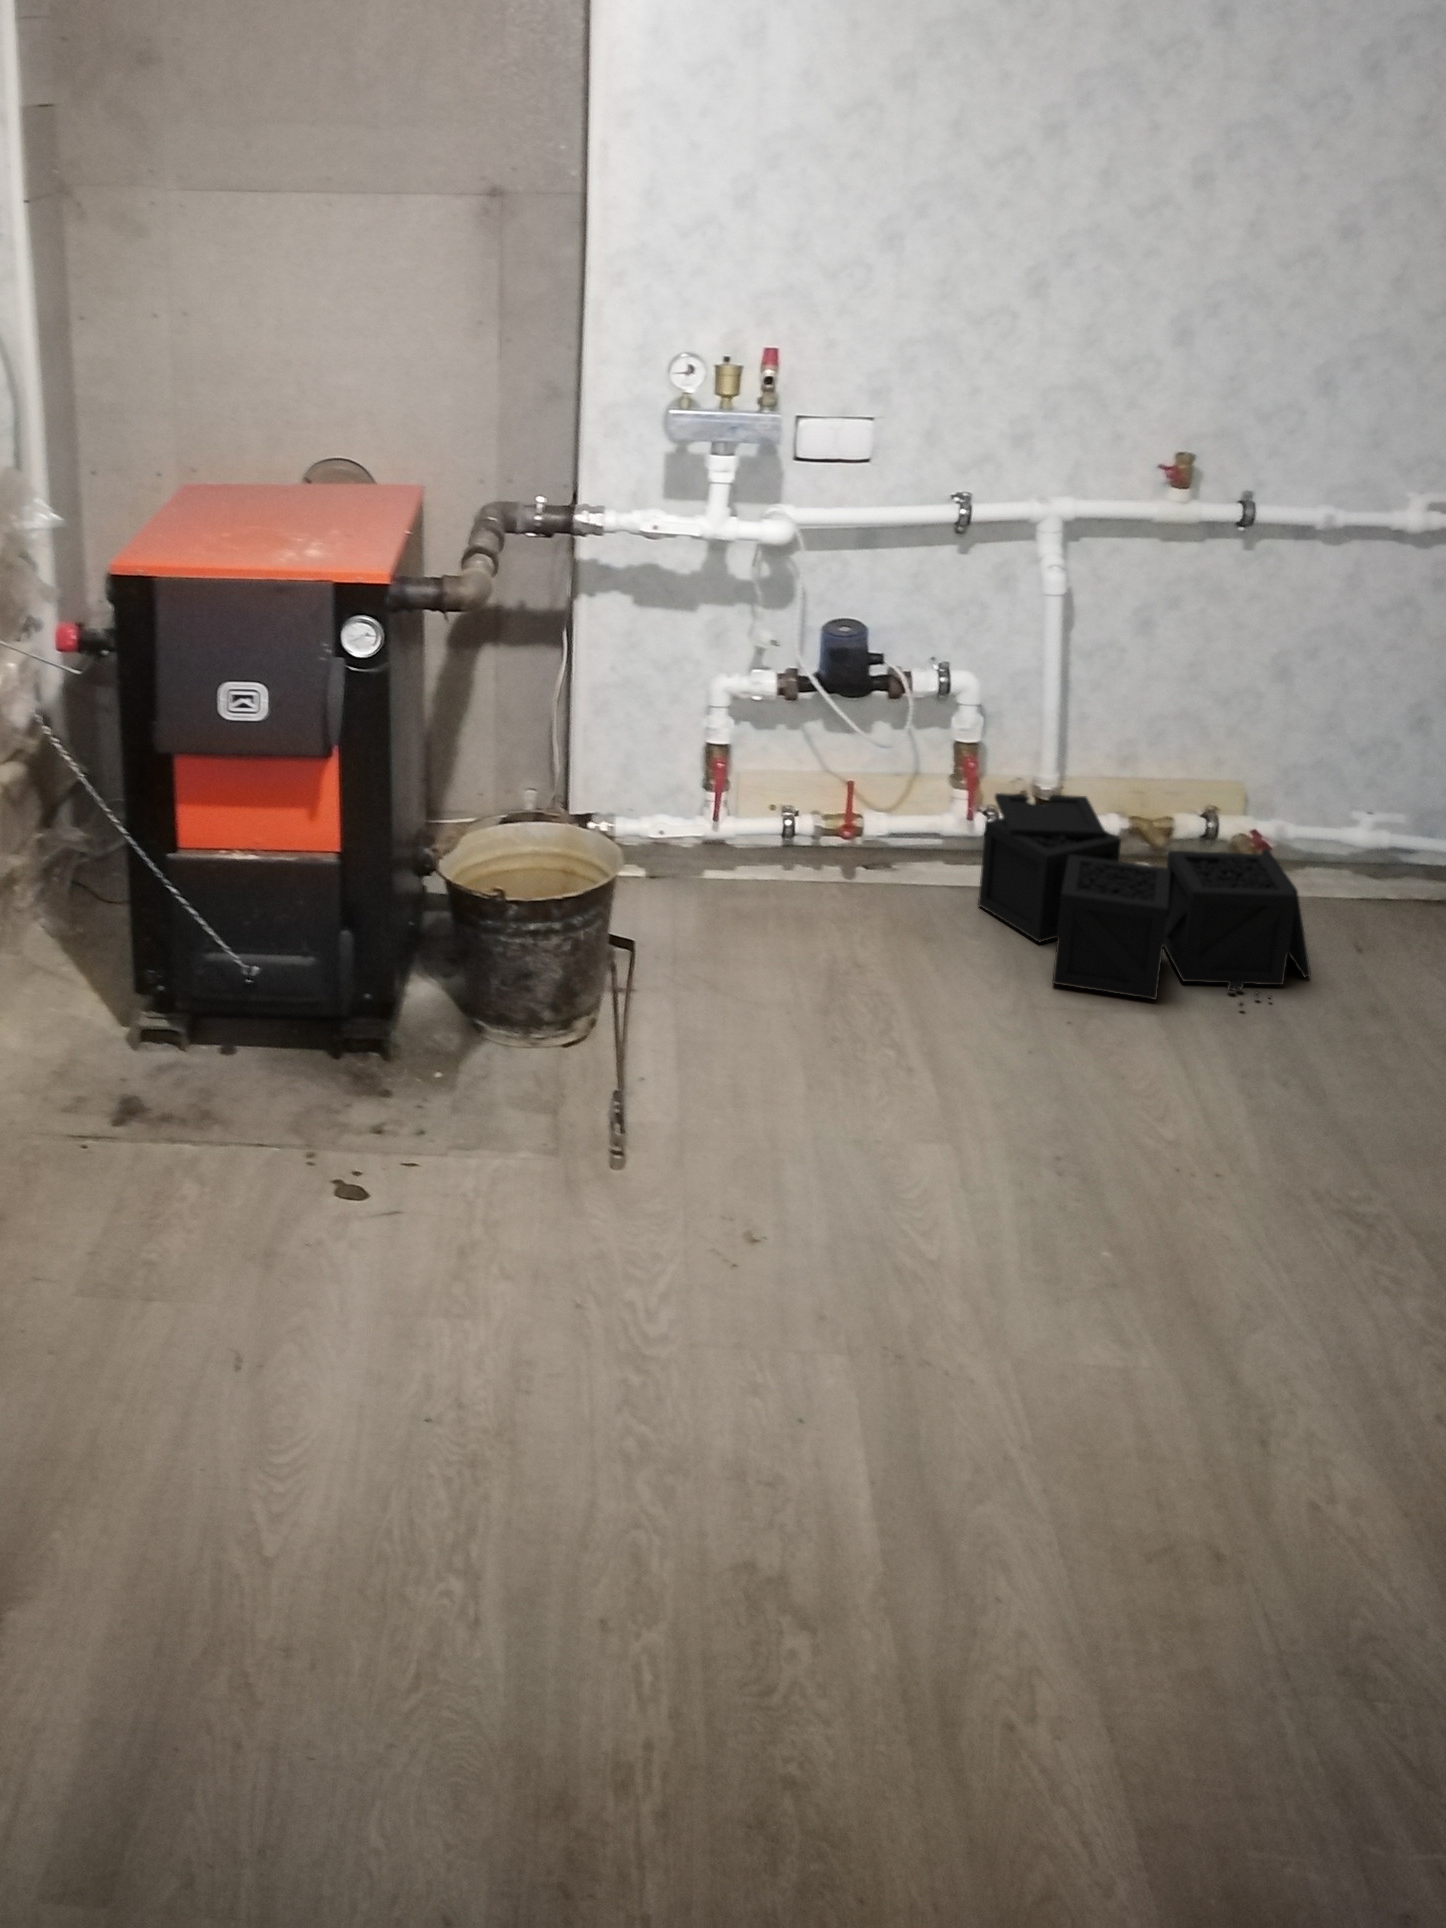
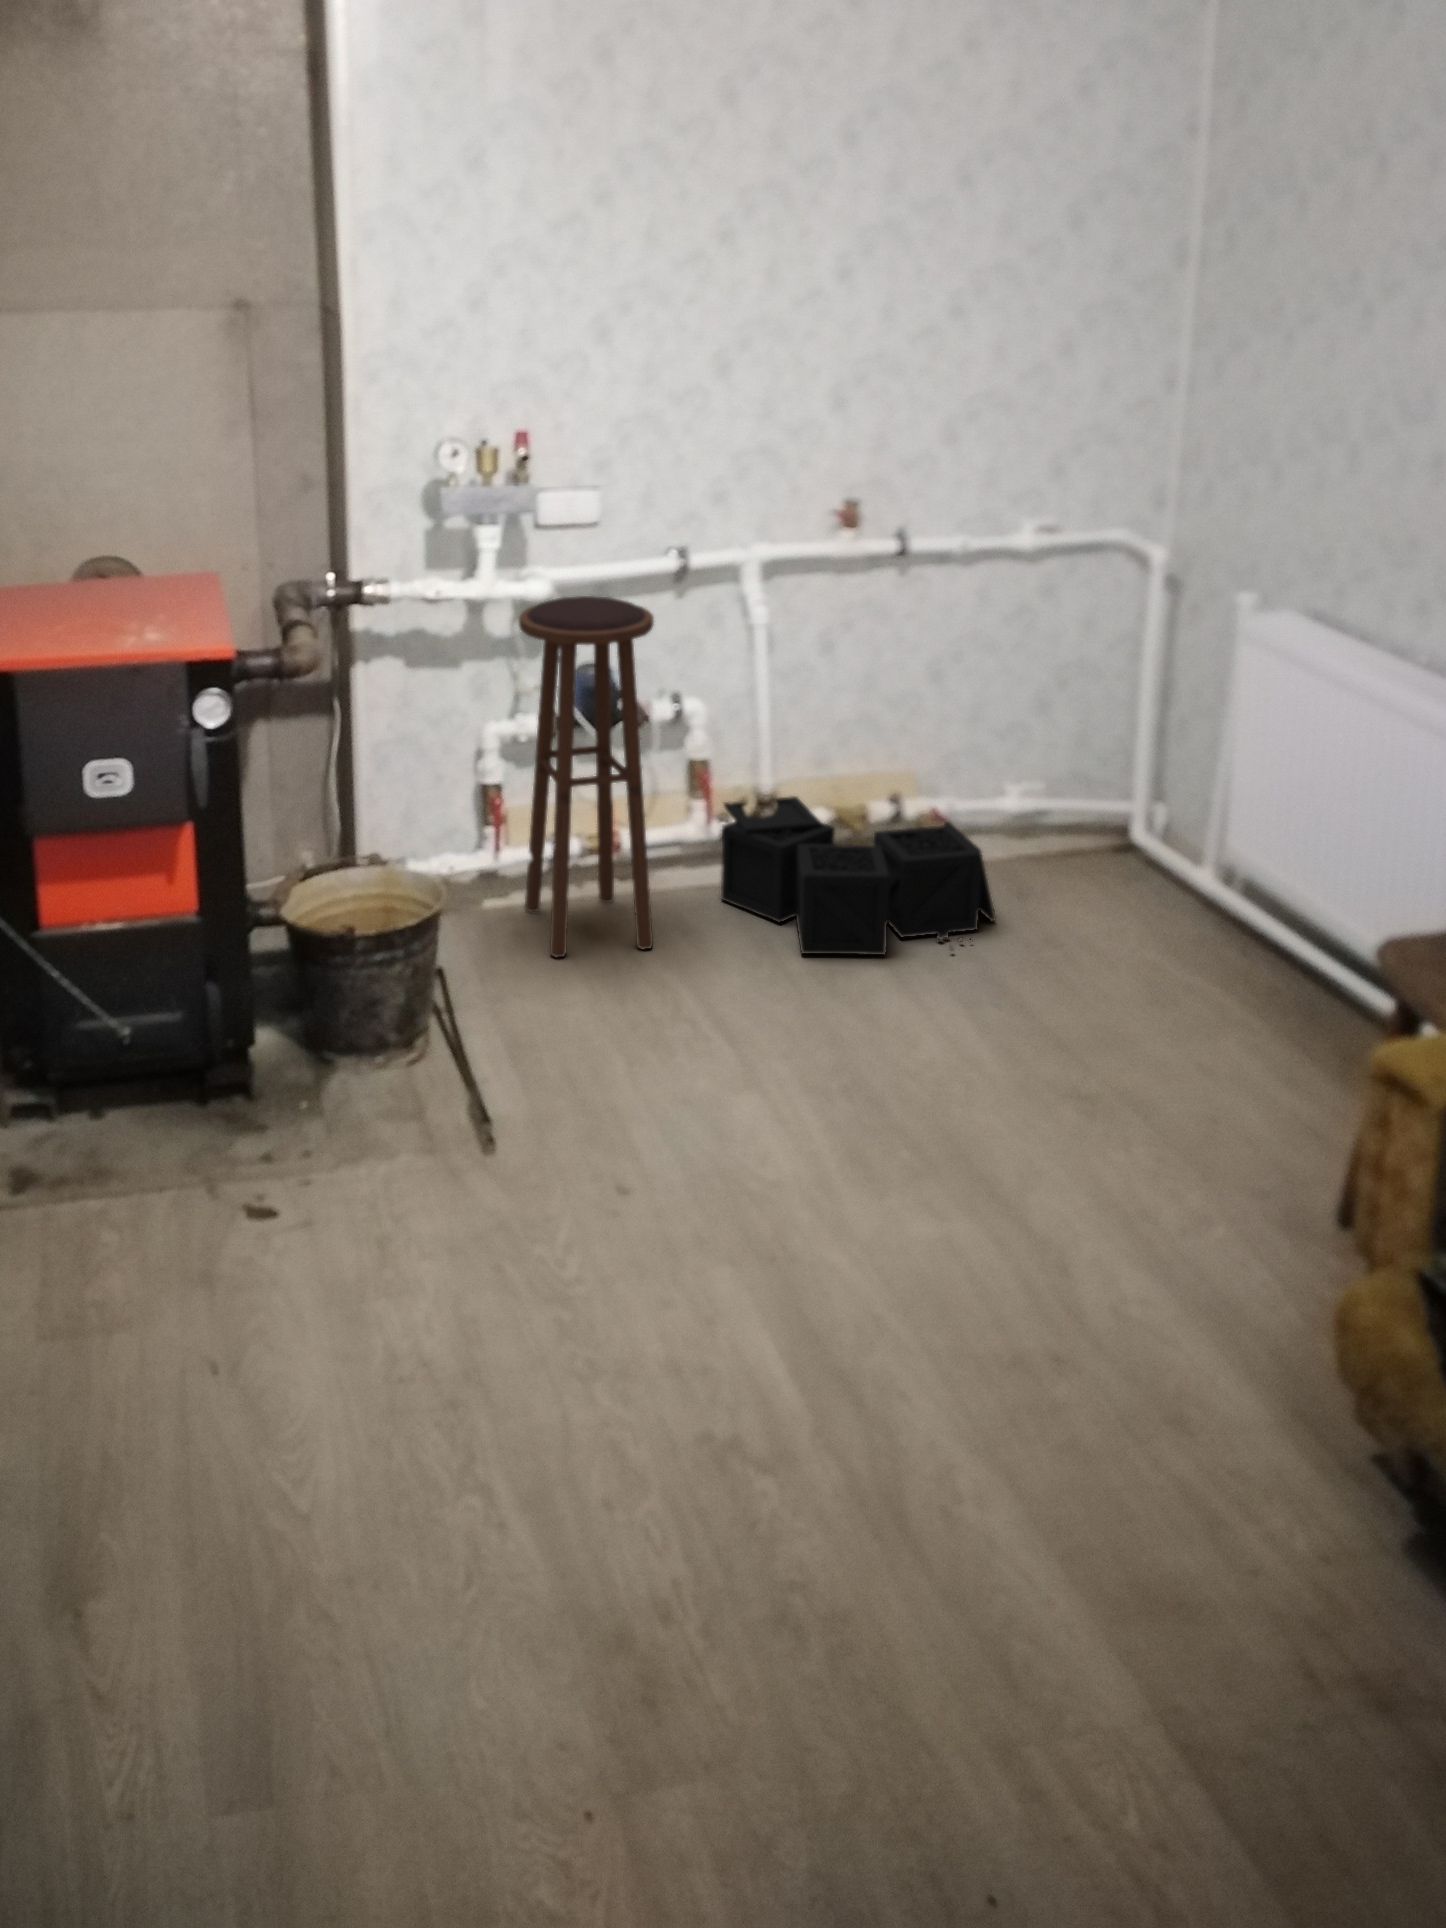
stool: none [749,542,911,952] -> present [519,596,654,957]

